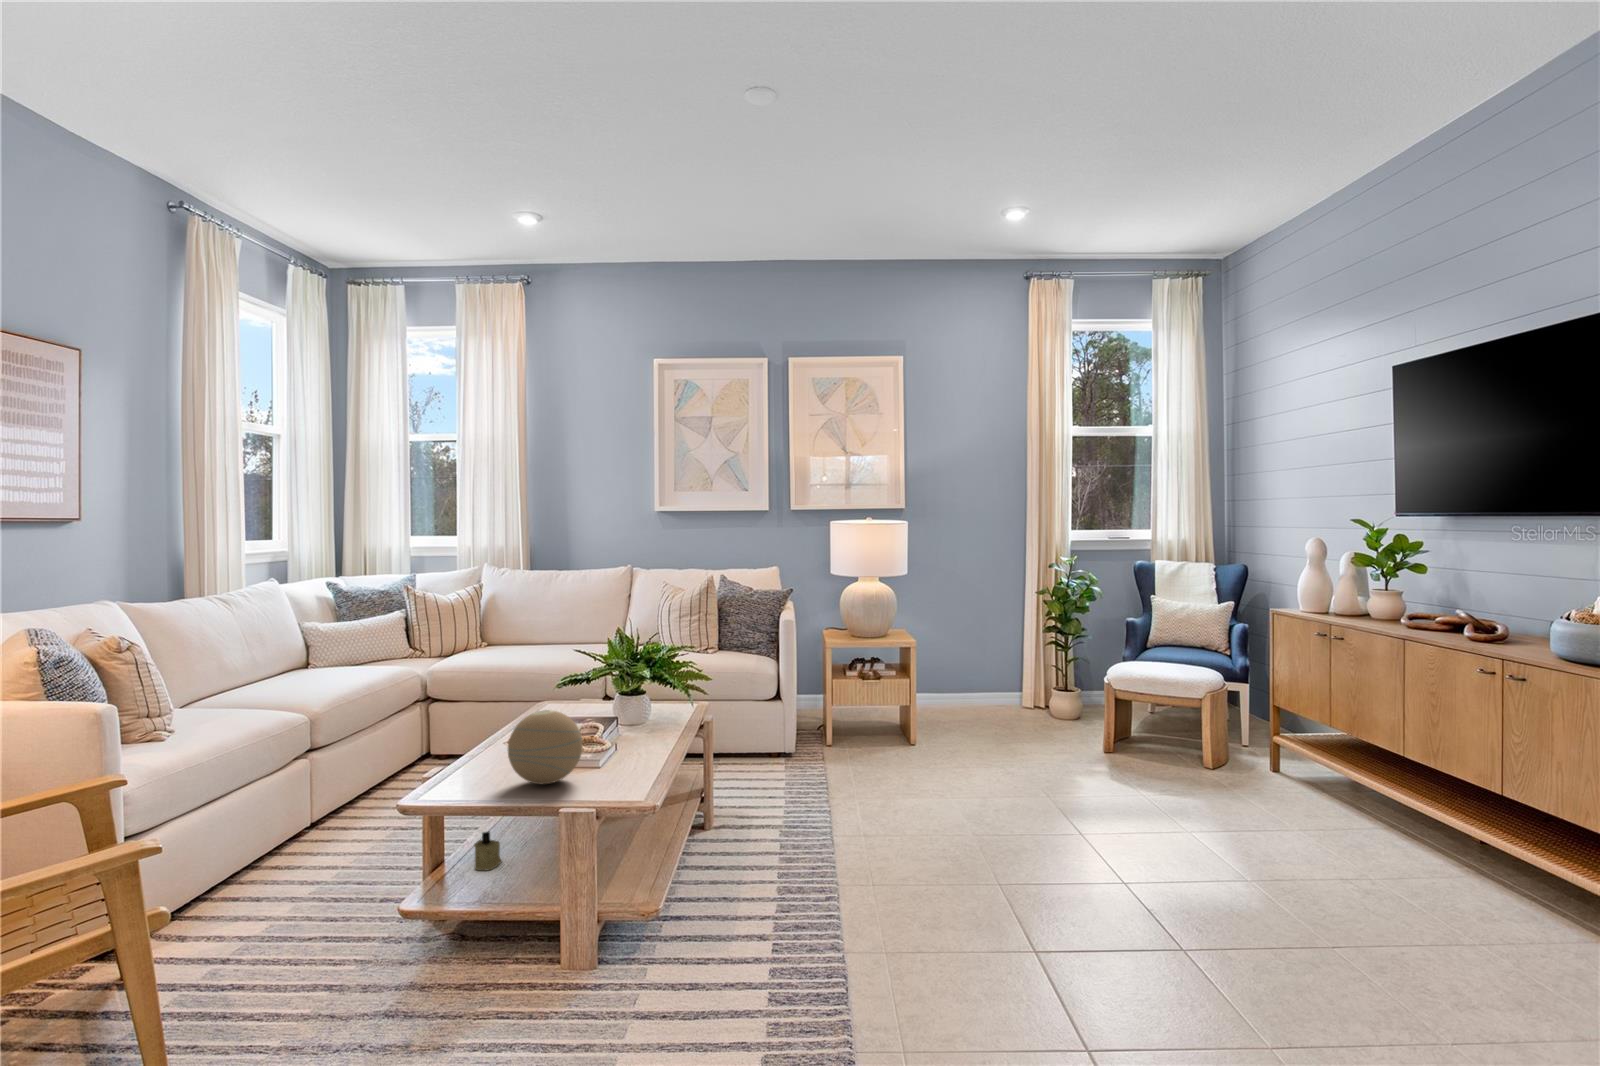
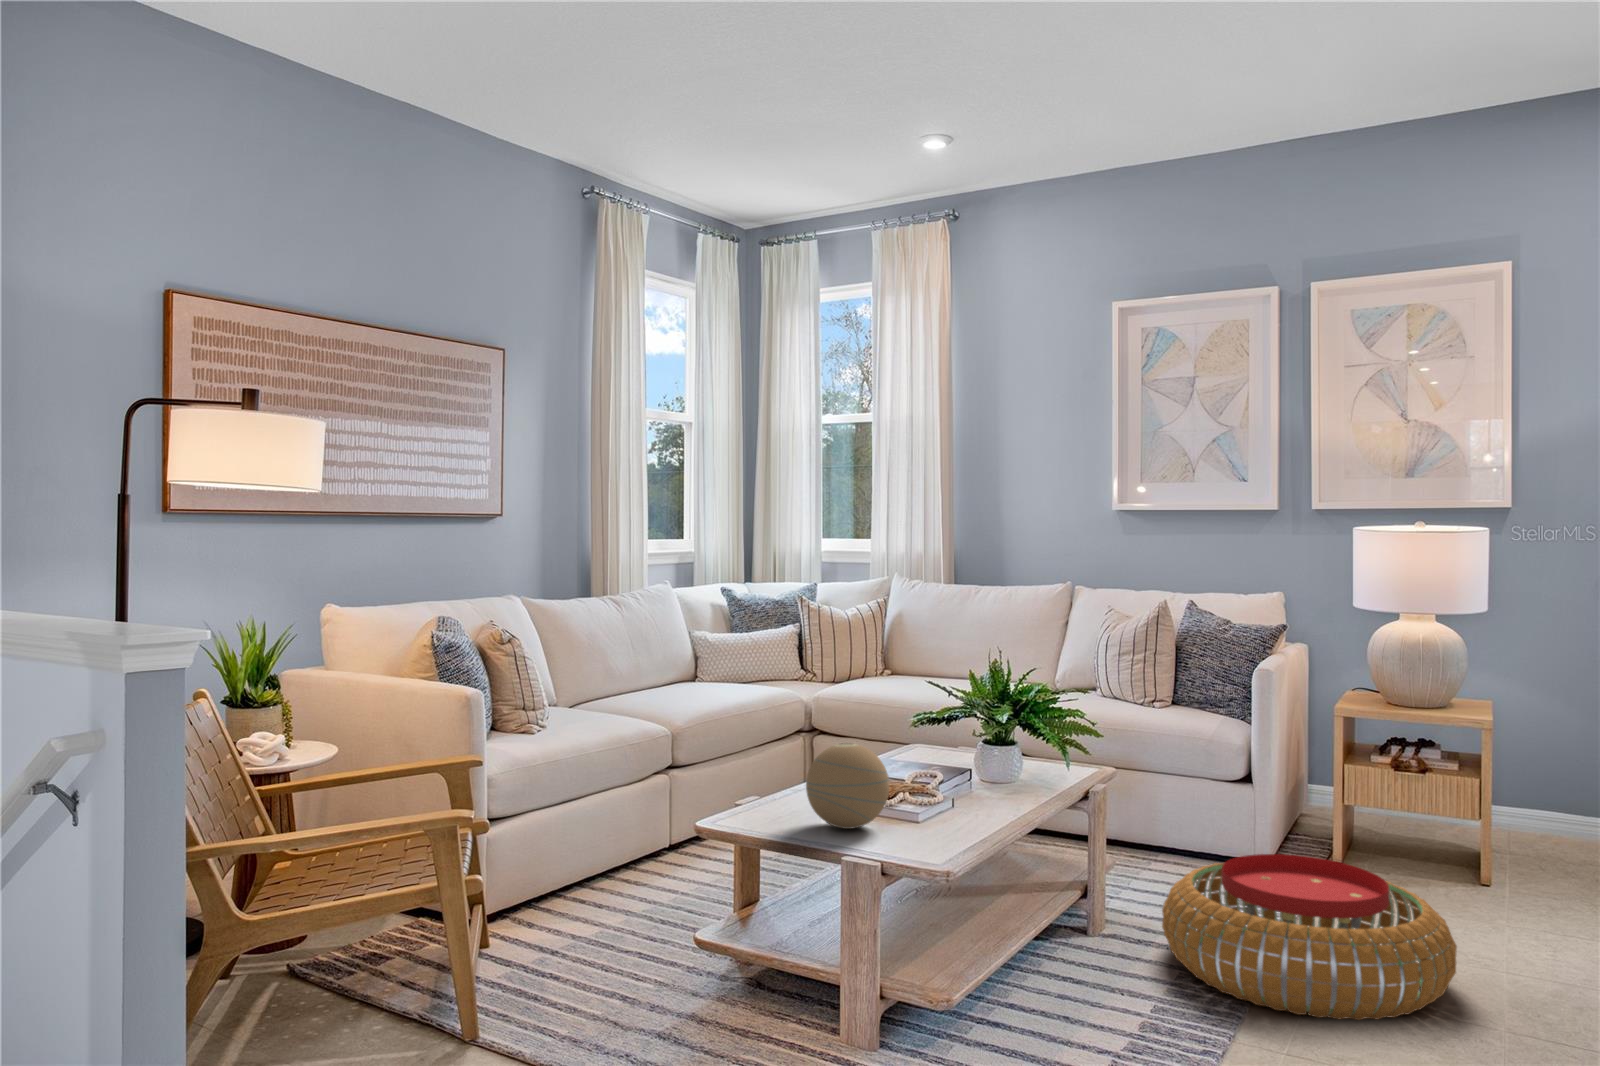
pouf: none [761,746,947,857] -> present [1162,854,1457,1020]
candle: present [474,831,502,870] -> none [782,874,813,919]

